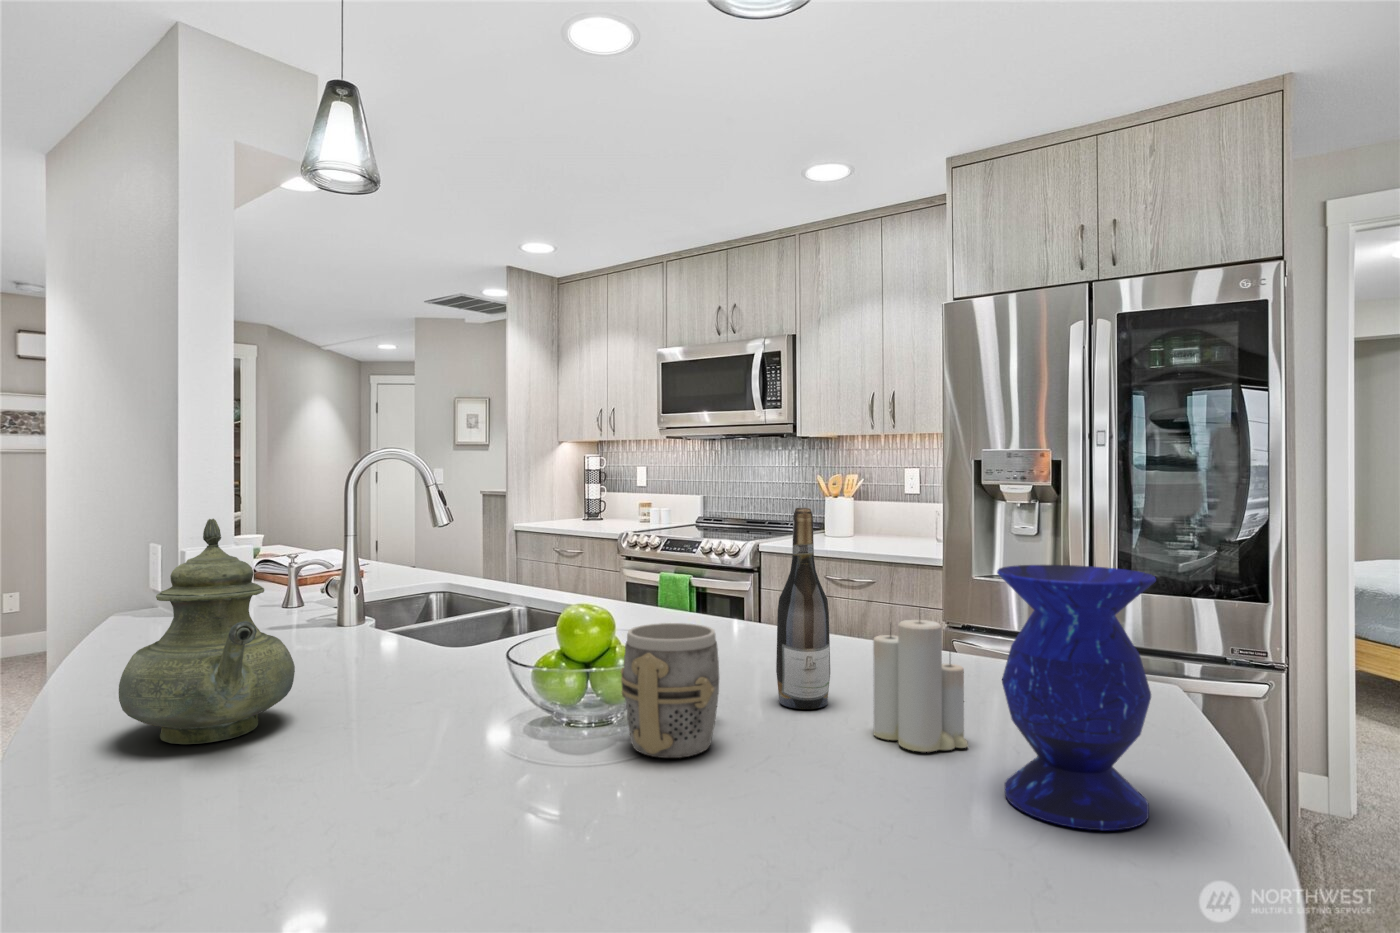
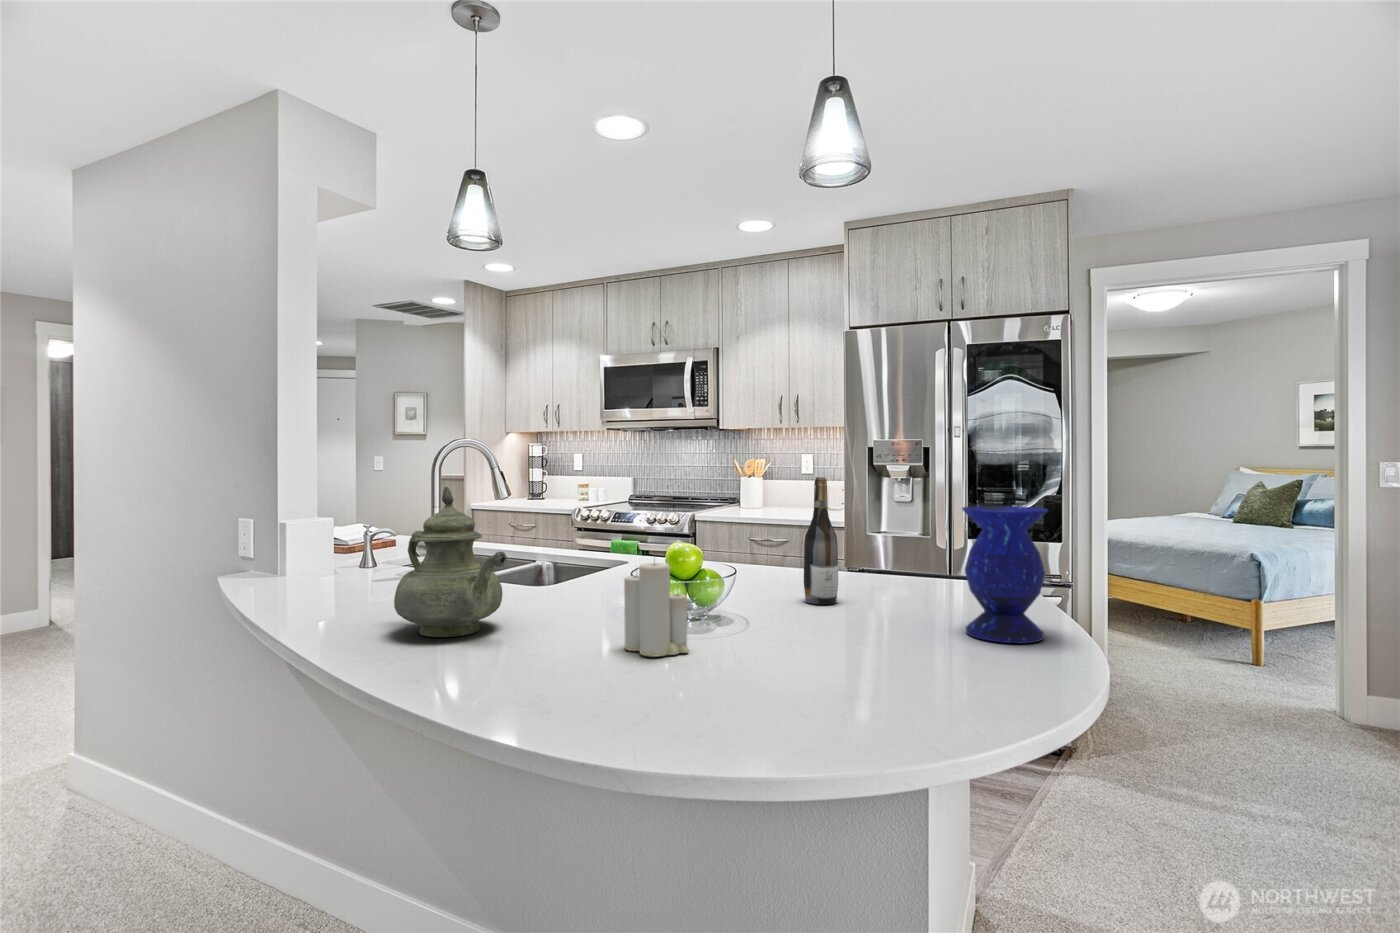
candle: present [873,619,968,752] -> present [624,562,689,656]
mug: present [621,623,719,758] -> none [731,550,793,629]

